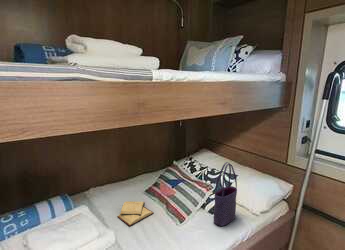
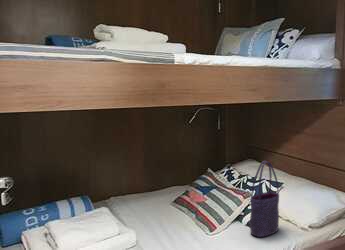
diary: present [117,201,153,226] -> none [140,209,181,230]

